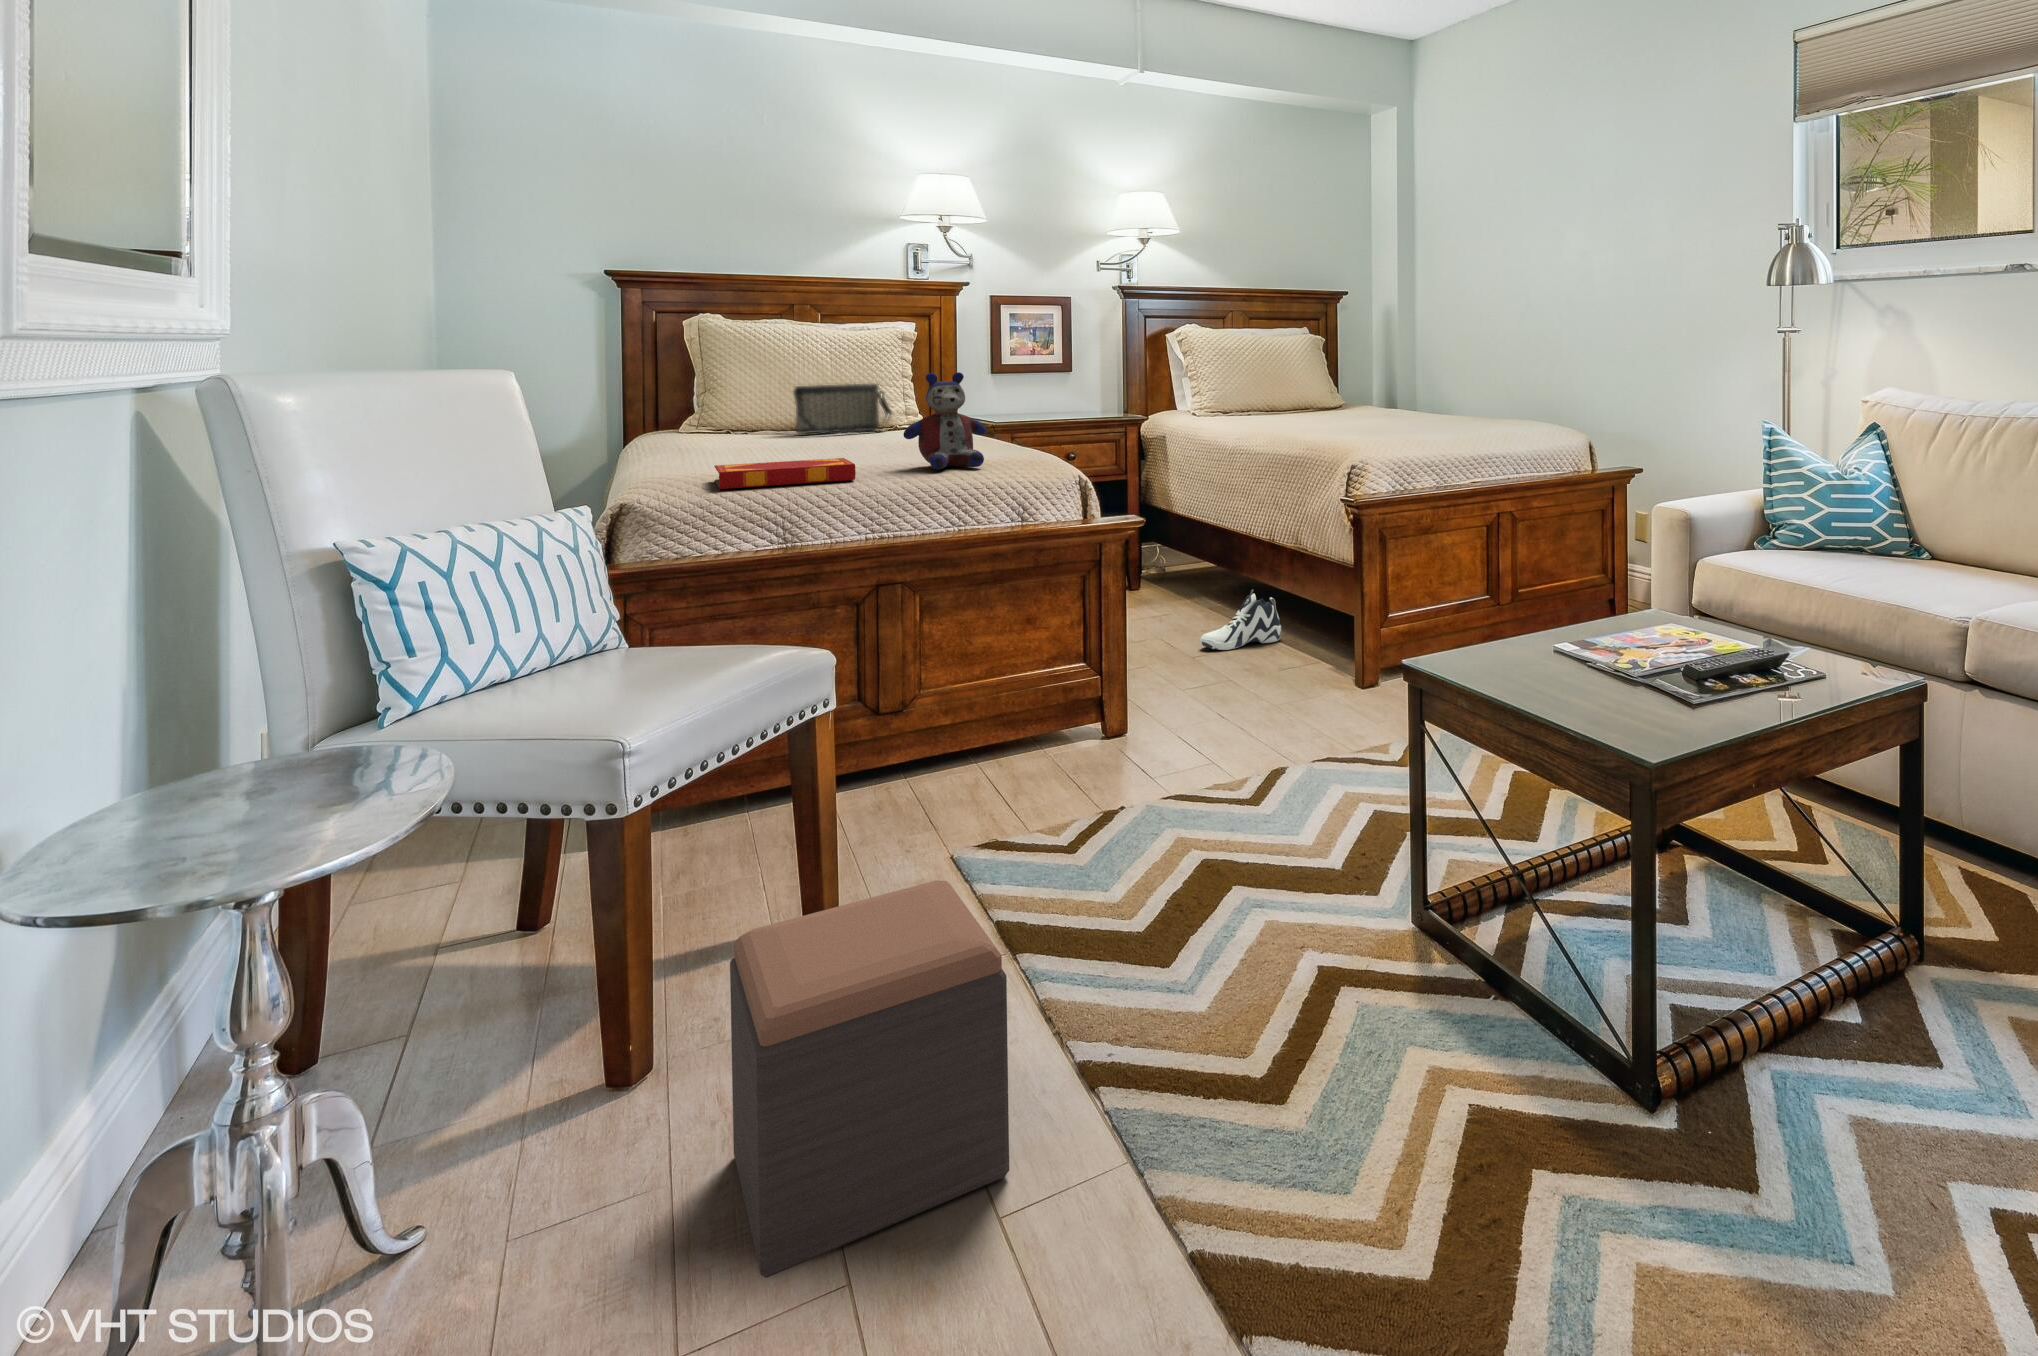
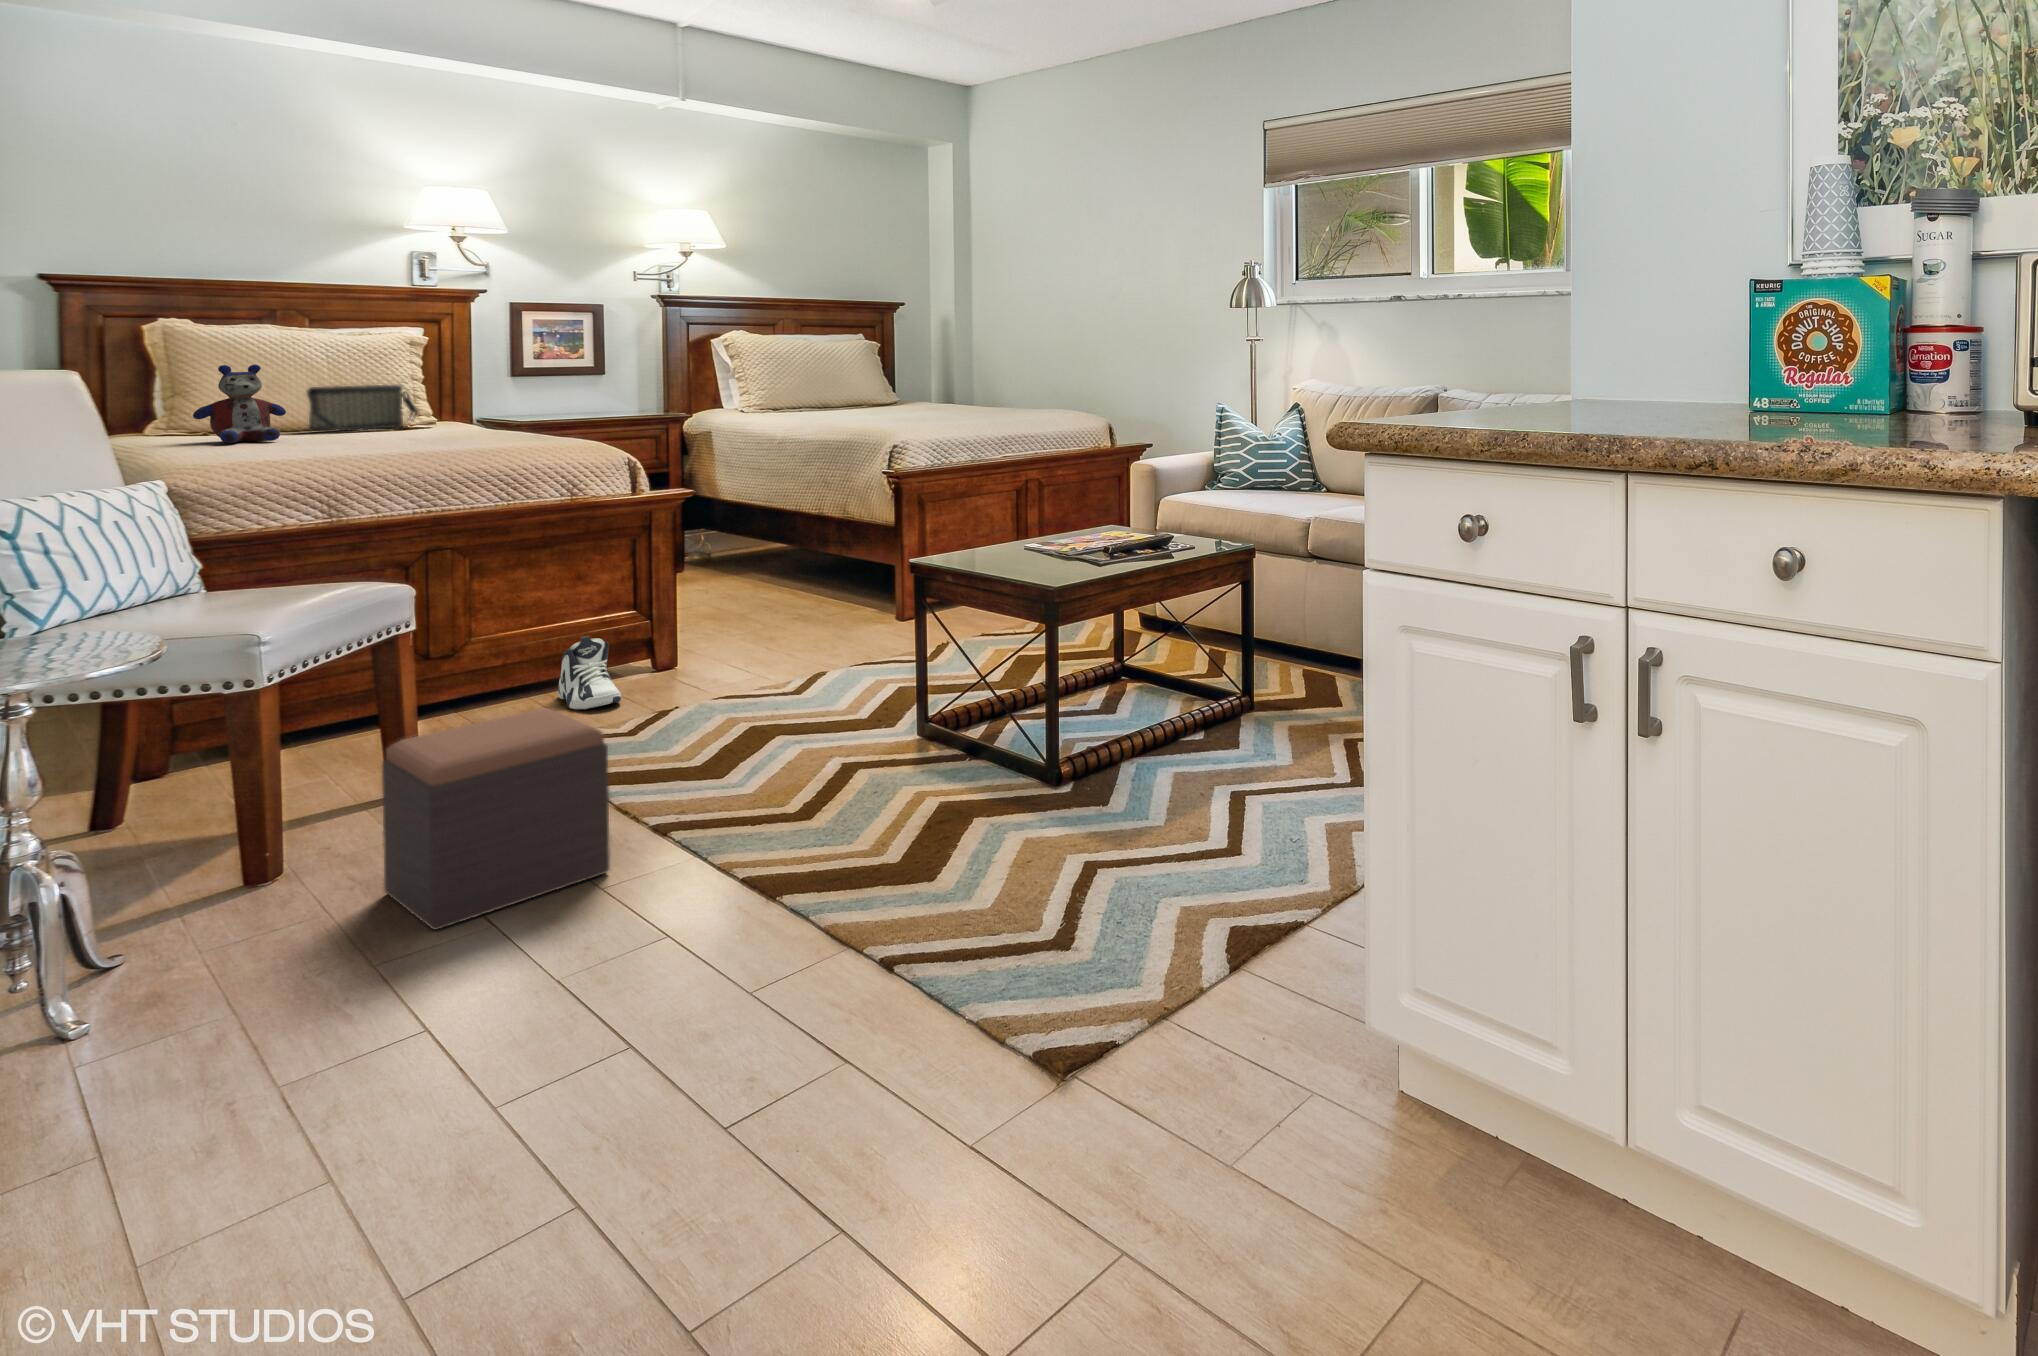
stuffed bear: present [903,372,986,470] -> present [193,365,286,443]
hardback book: present [714,458,856,489] -> none [257,445,411,471]
sneaker: present [1200,590,1281,650] -> present [558,636,621,709]

